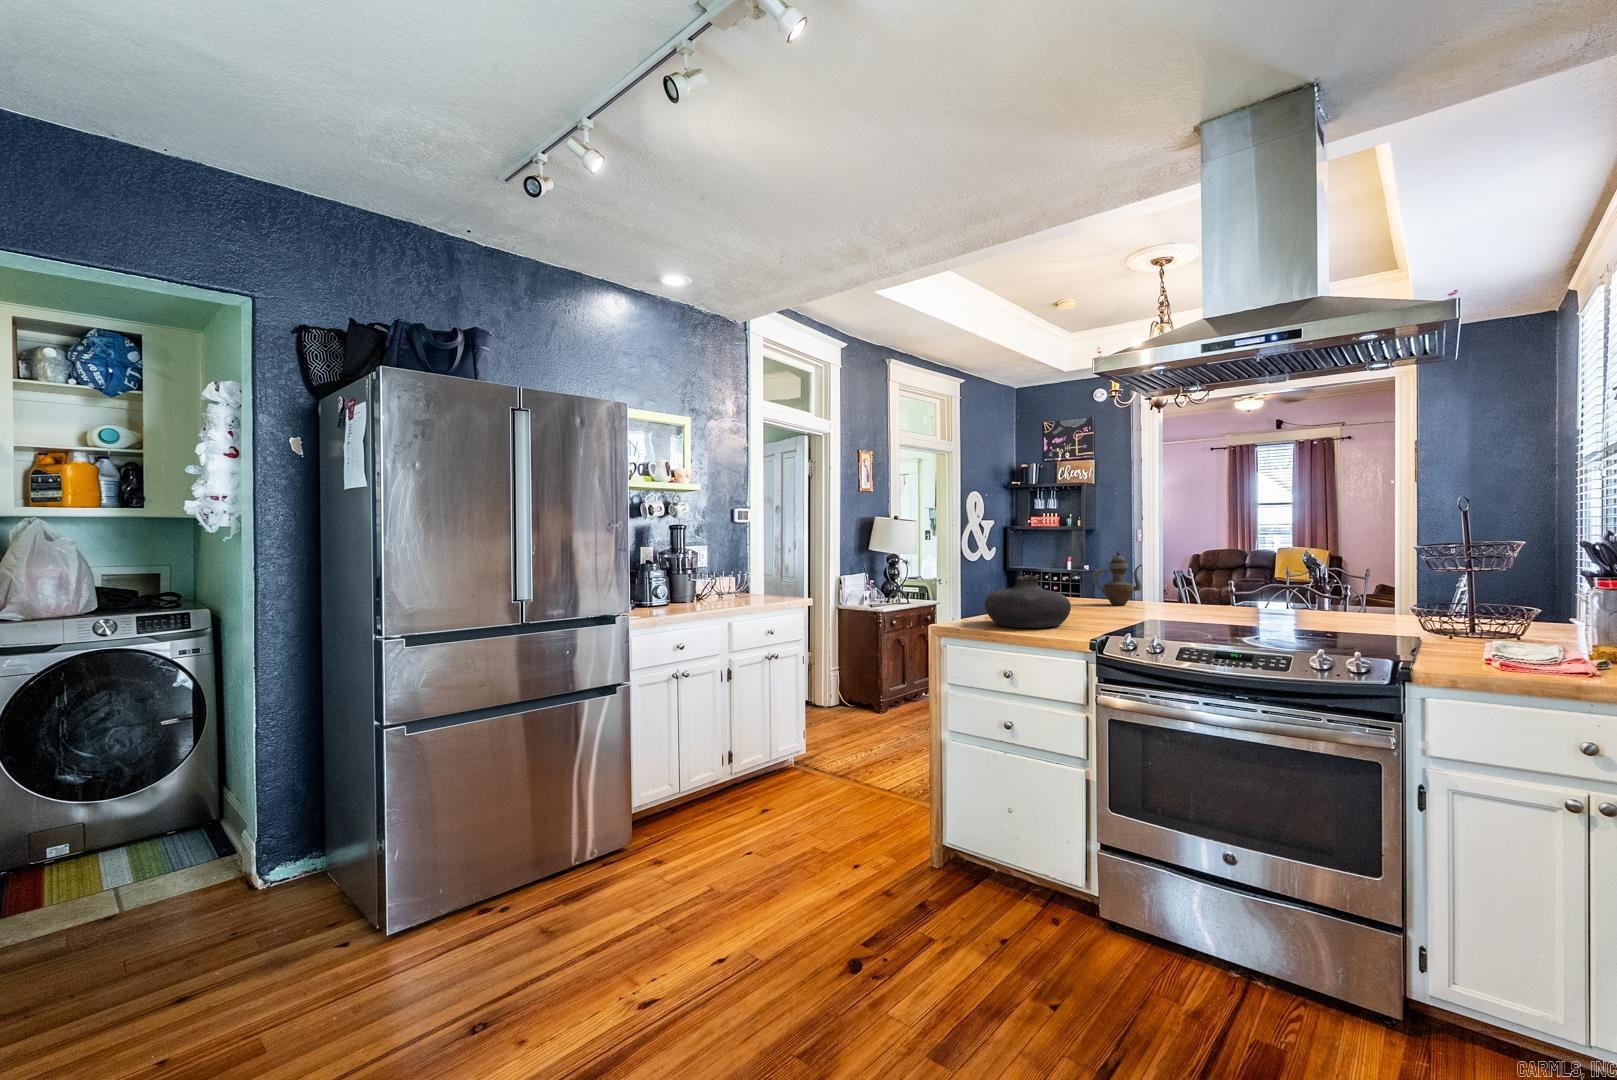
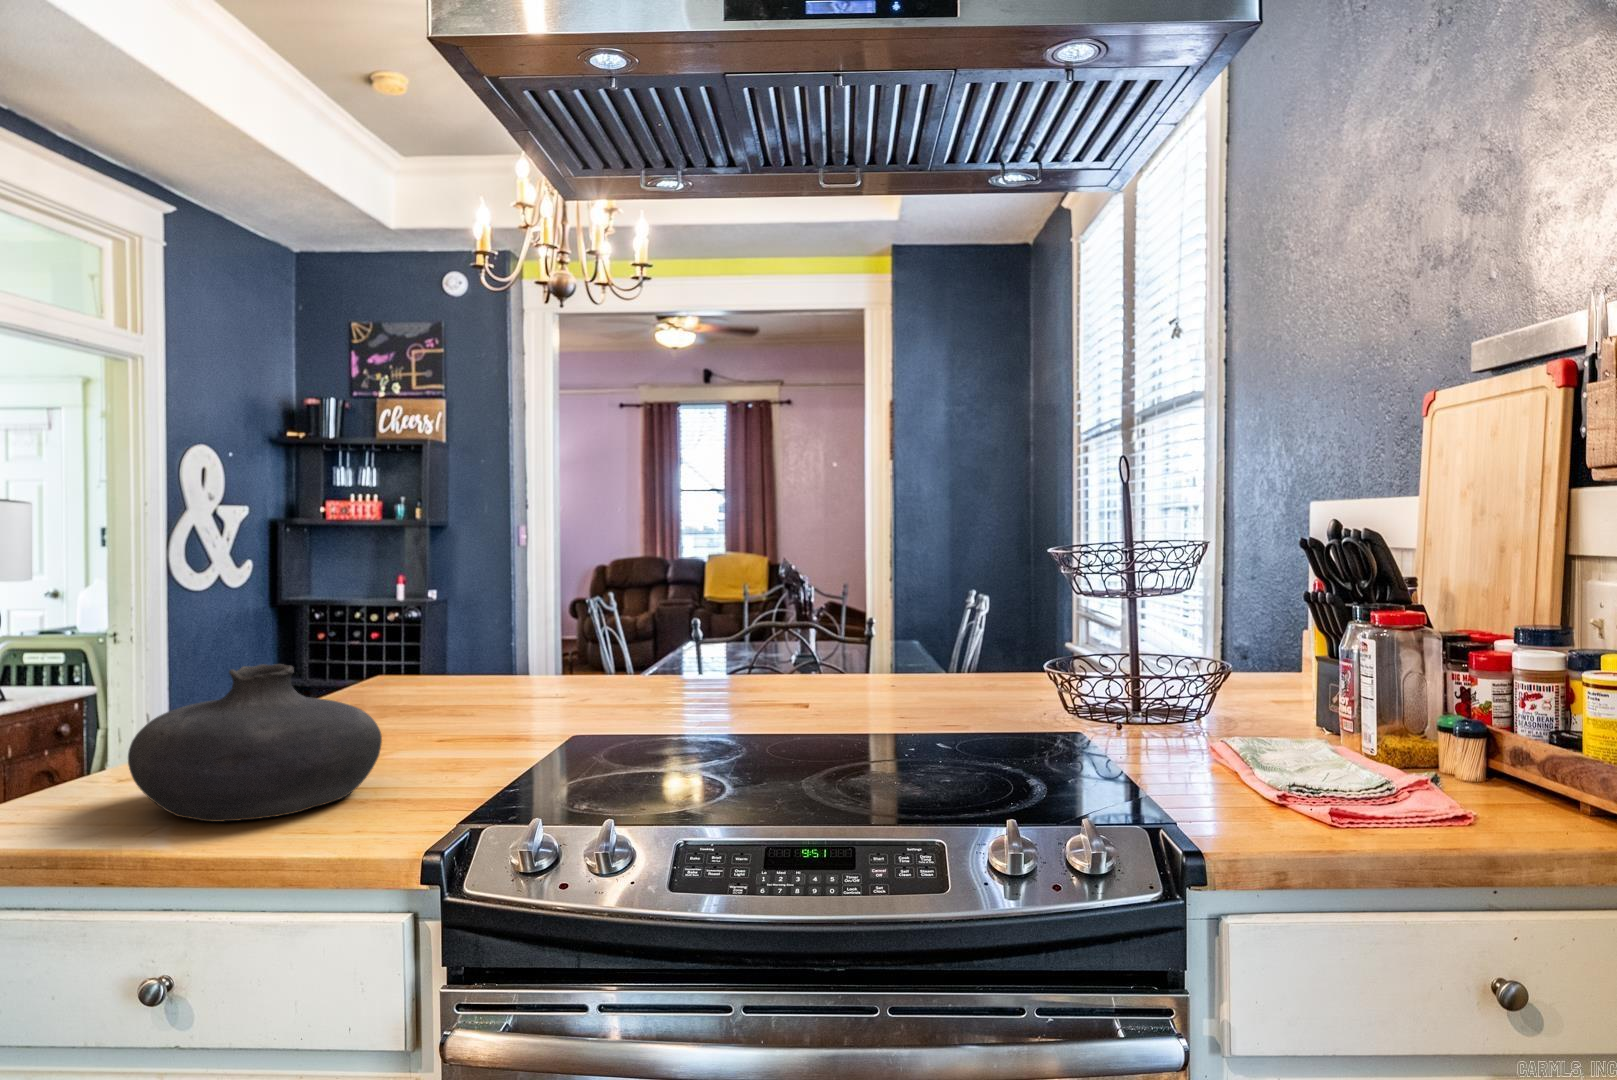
teapot: present [1093,549,1142,605] -> none [440,575,542,697]

